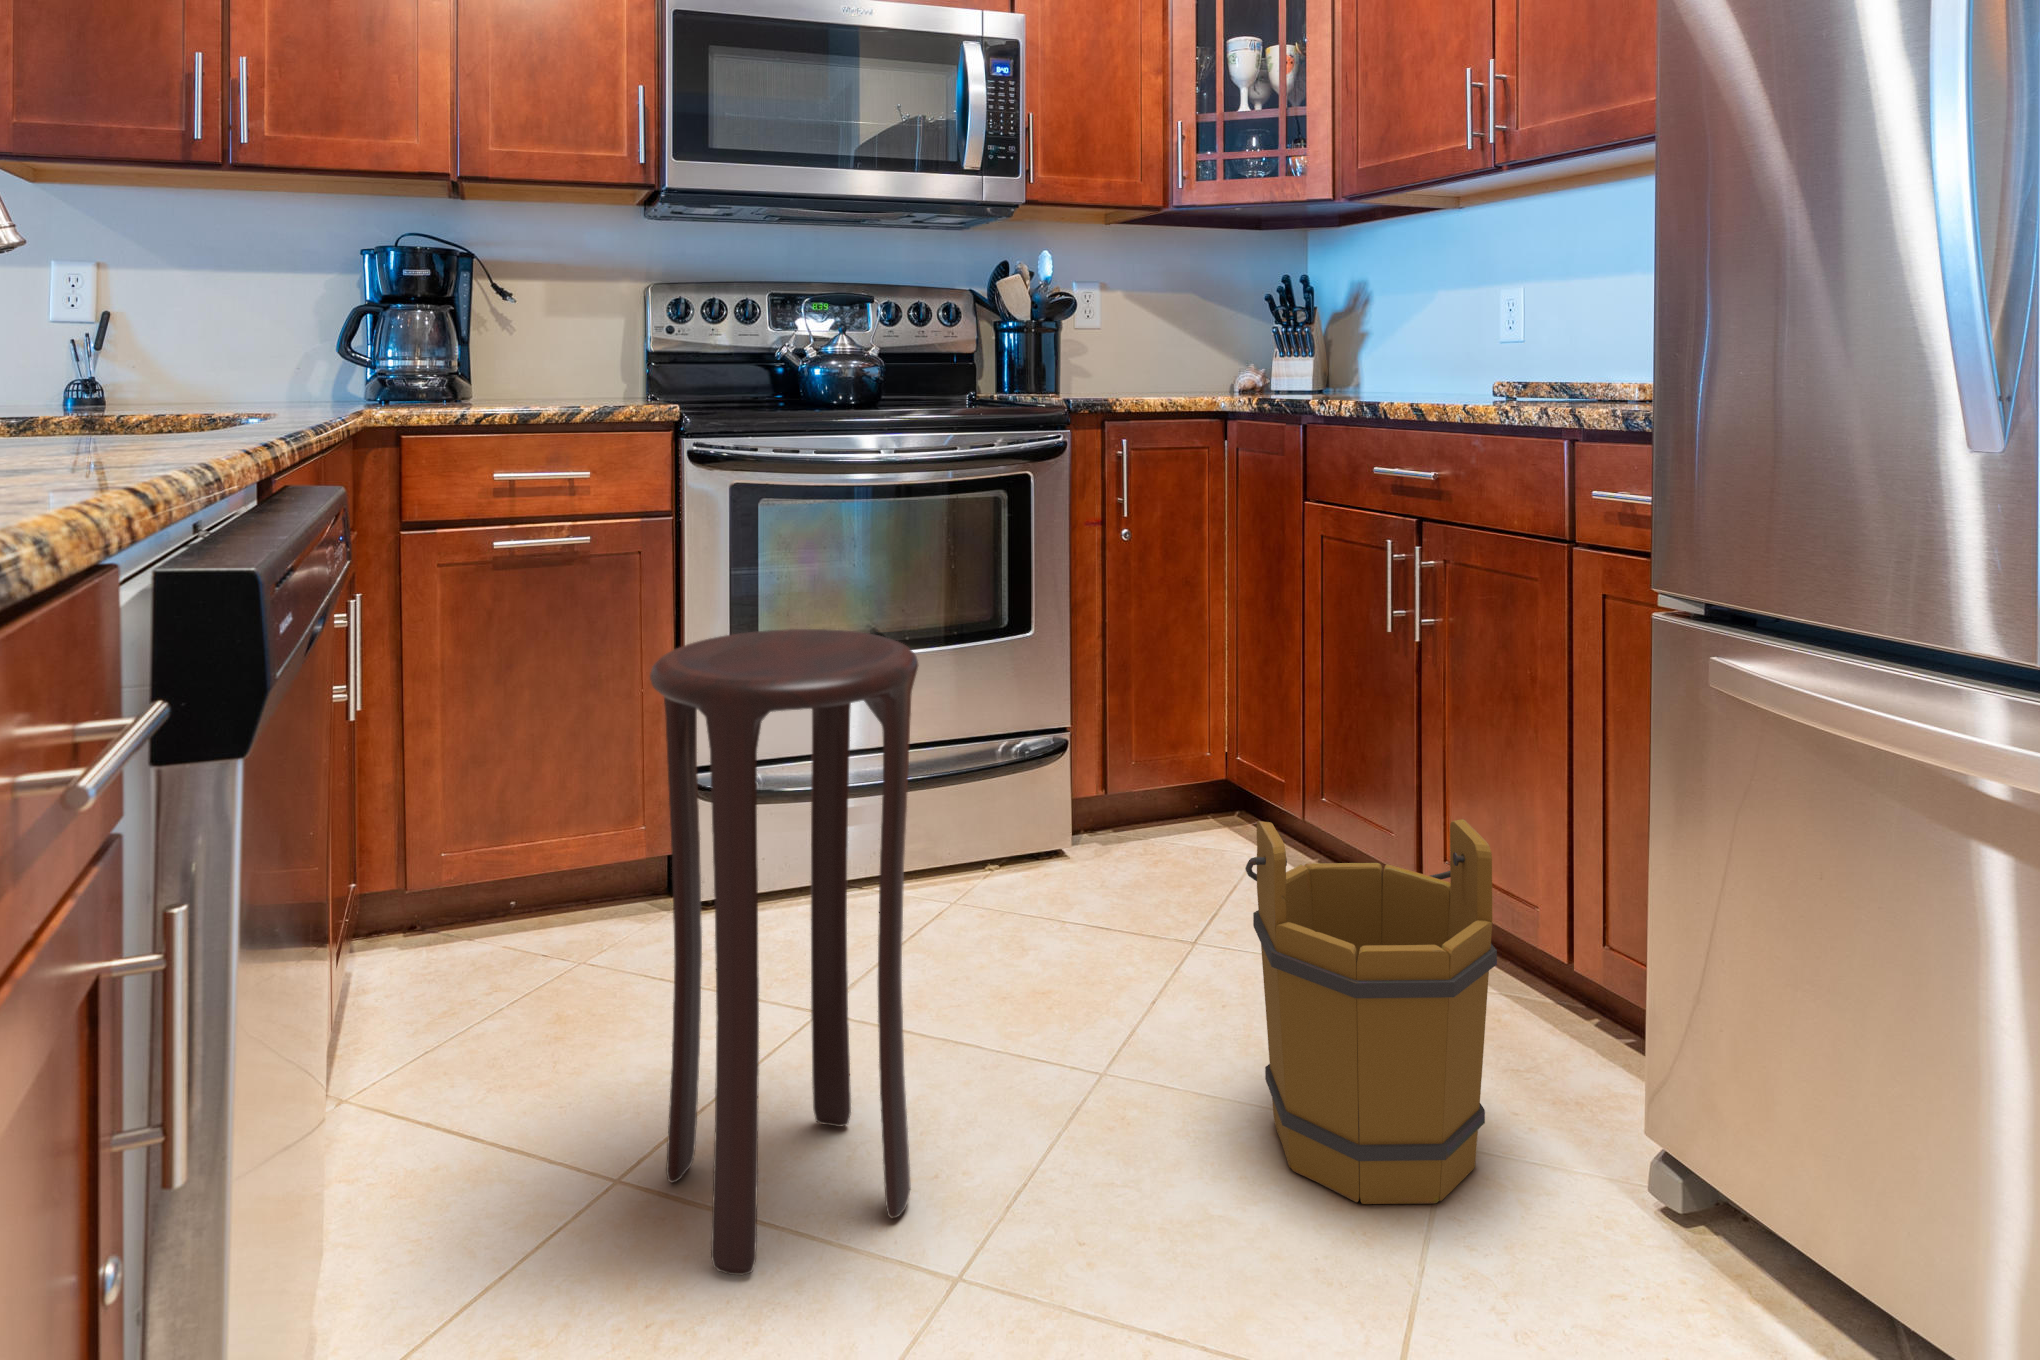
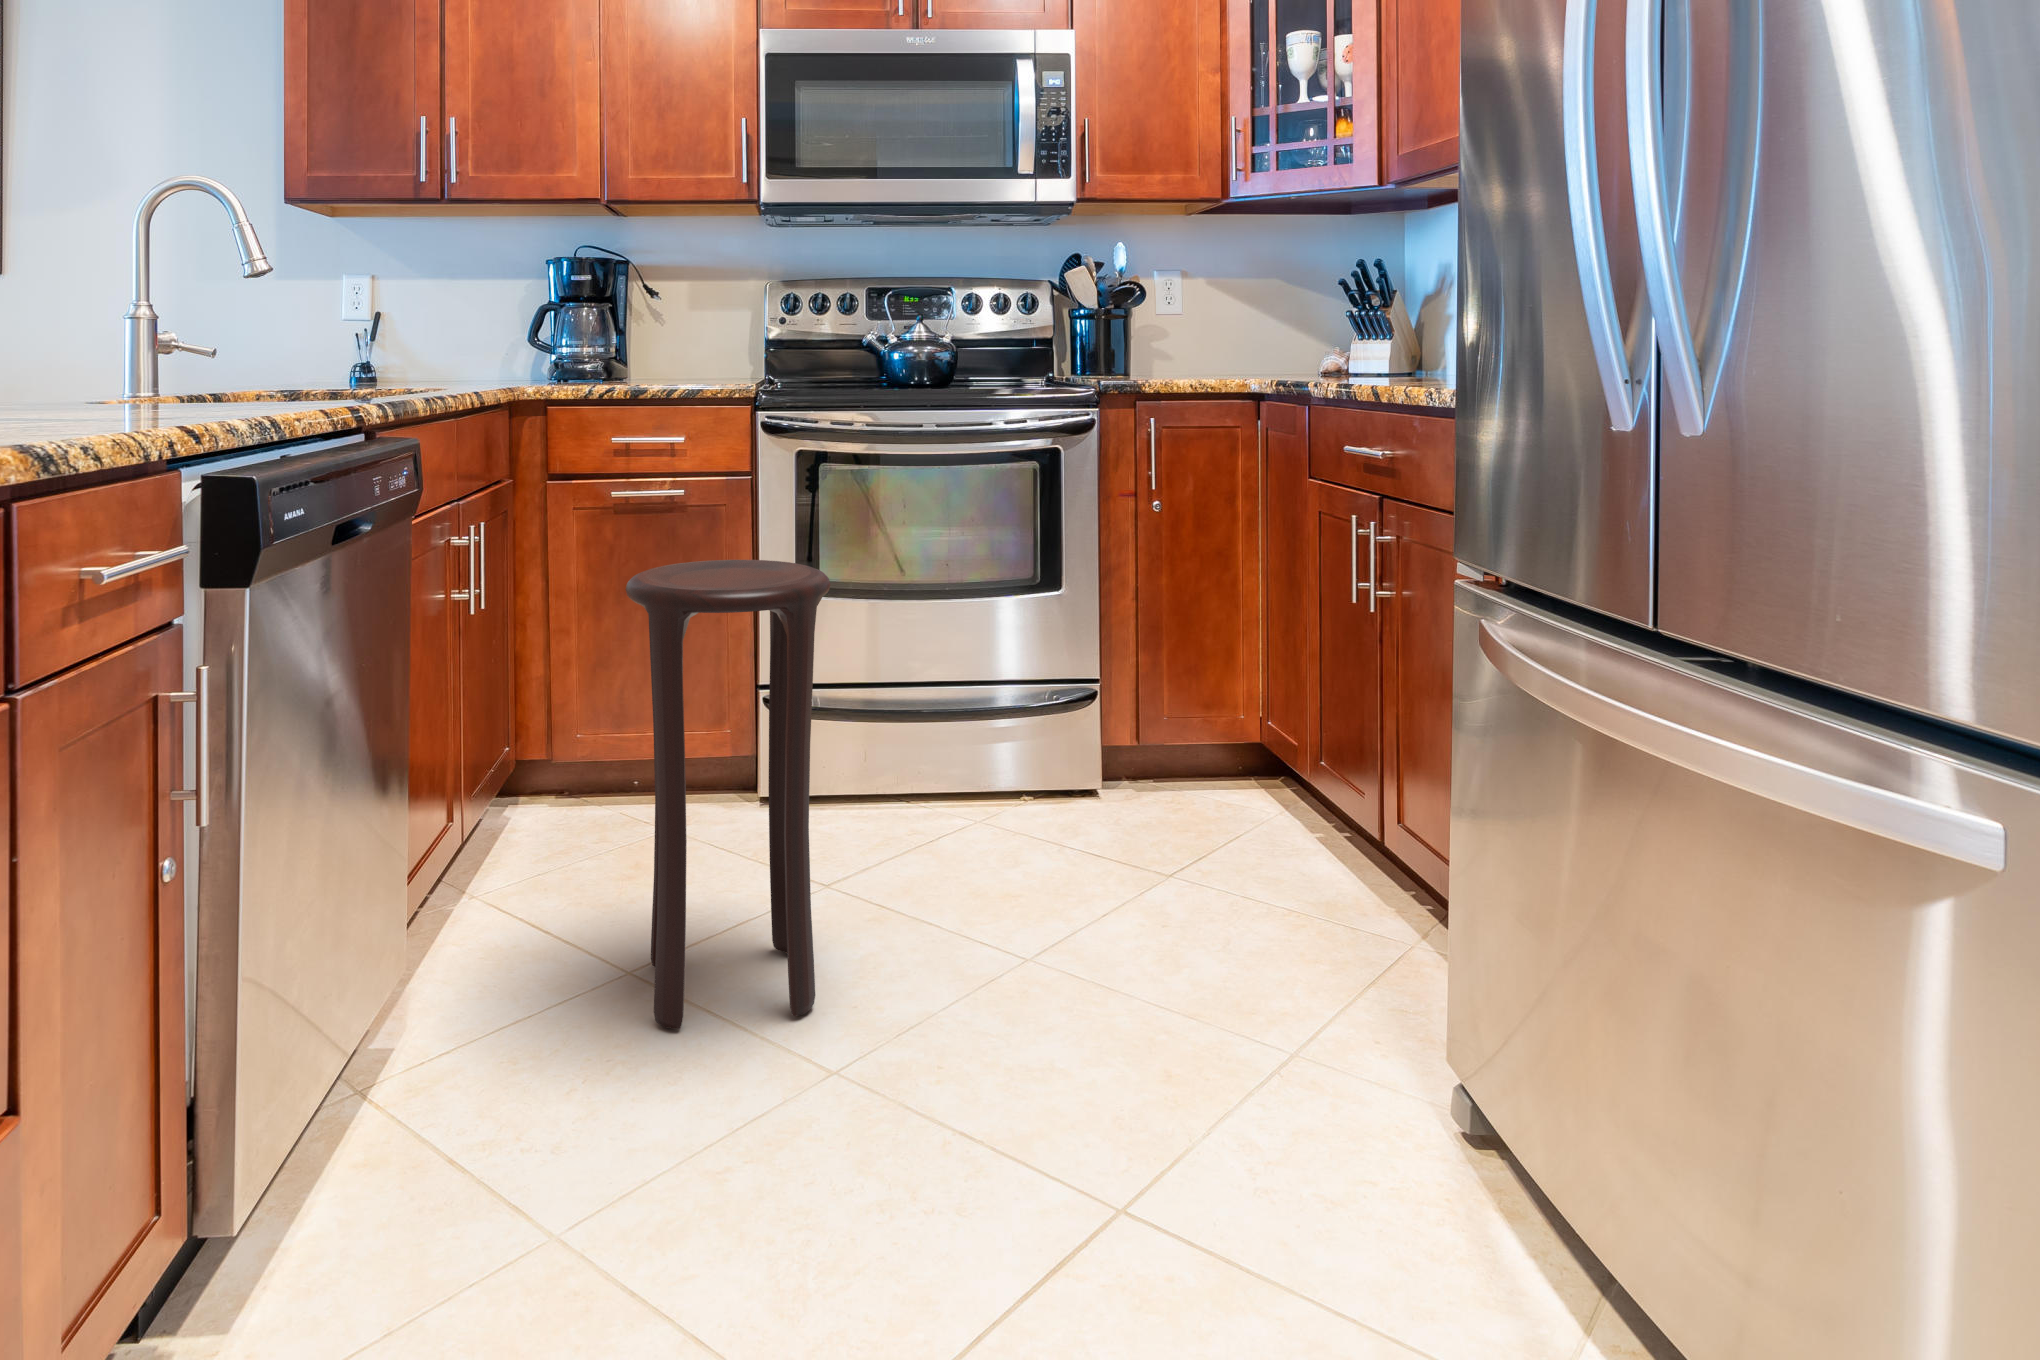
bucket: present [1245,819,1497,1204] -> none [1107,748,1328,1089]

